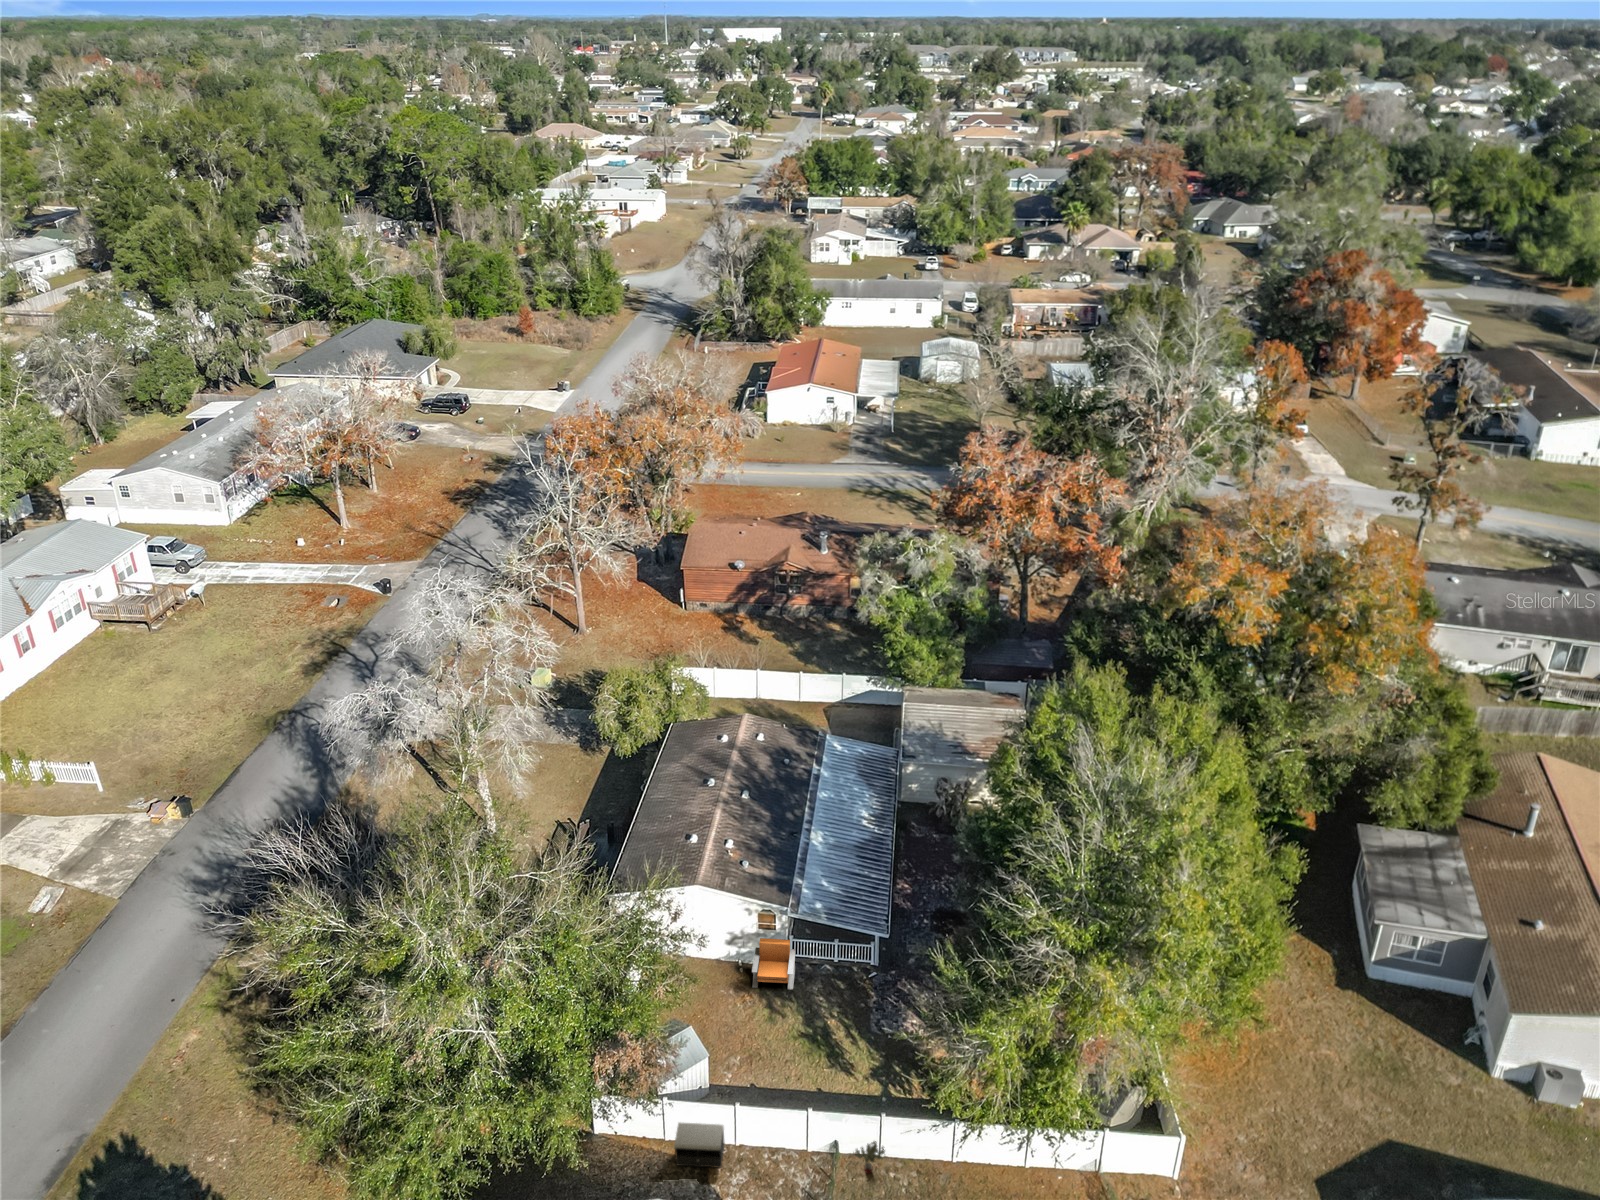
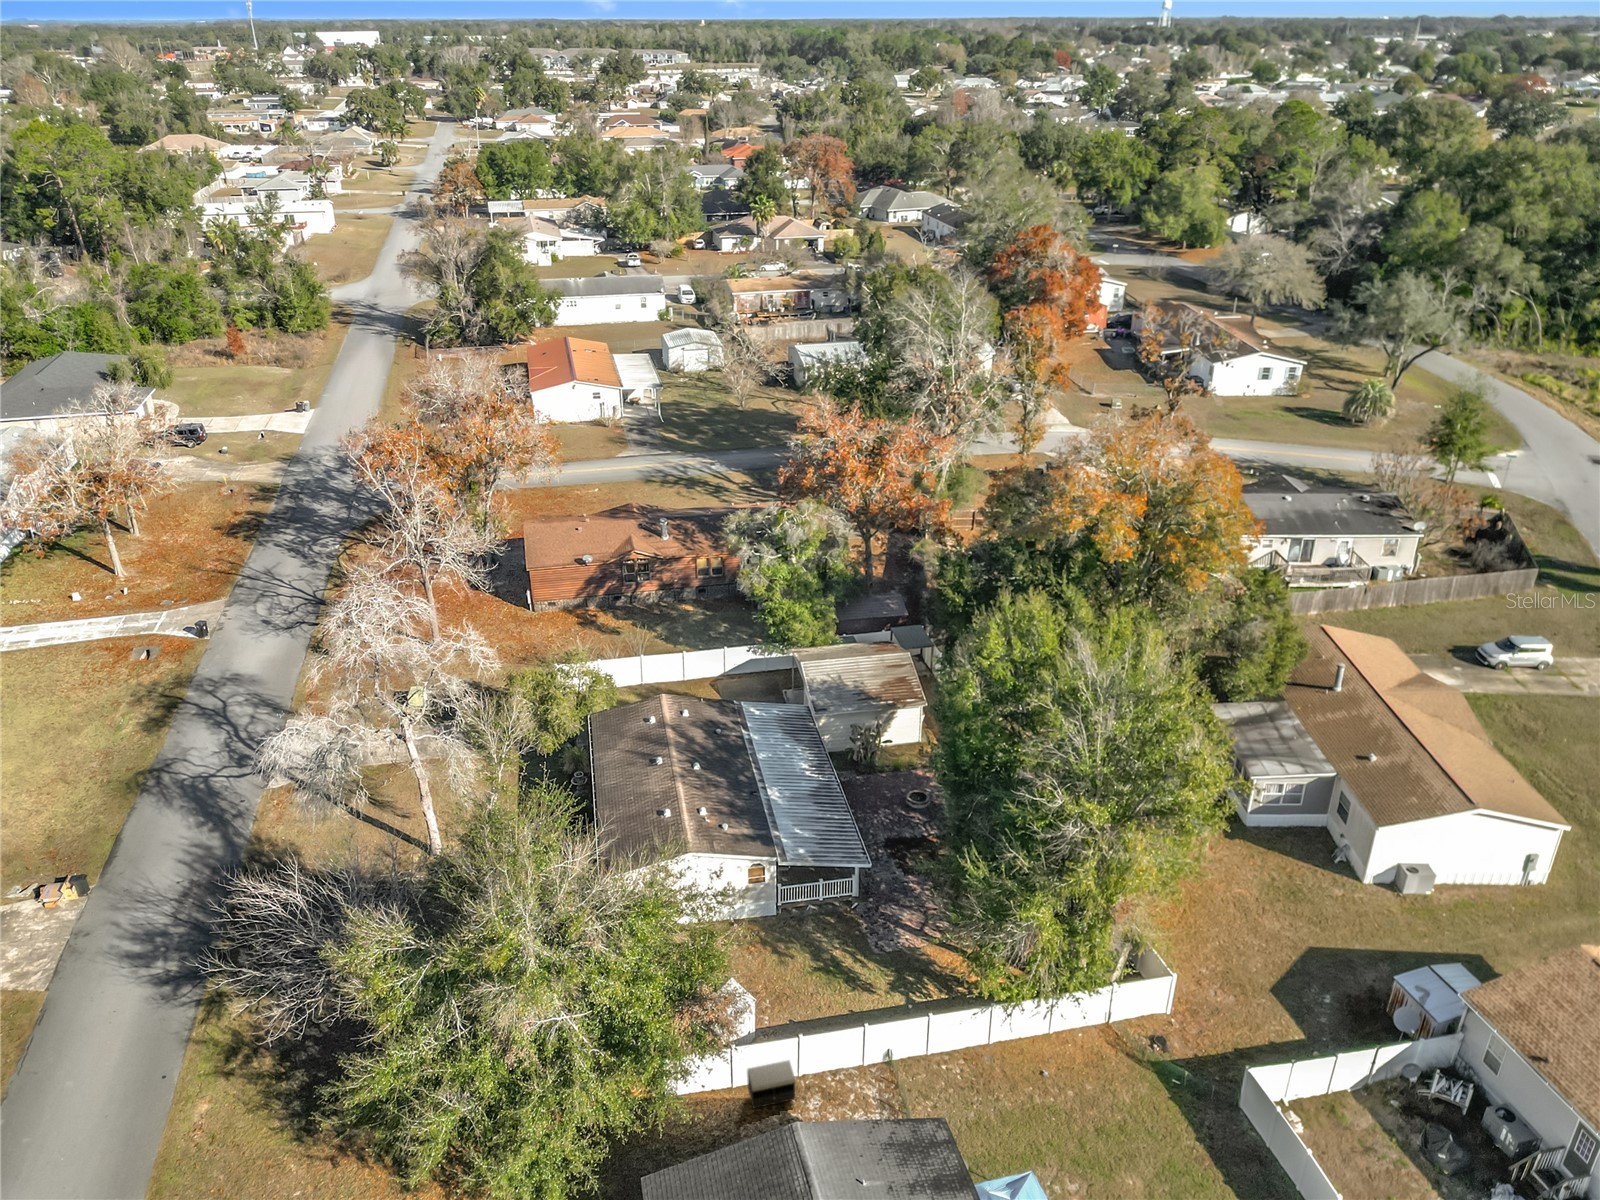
lounge chair: present [752,938,796,990] -> none [747,888,791,940]
potted tree: present [853,1141,885,1174] -> none [909,1038,940,1071]

